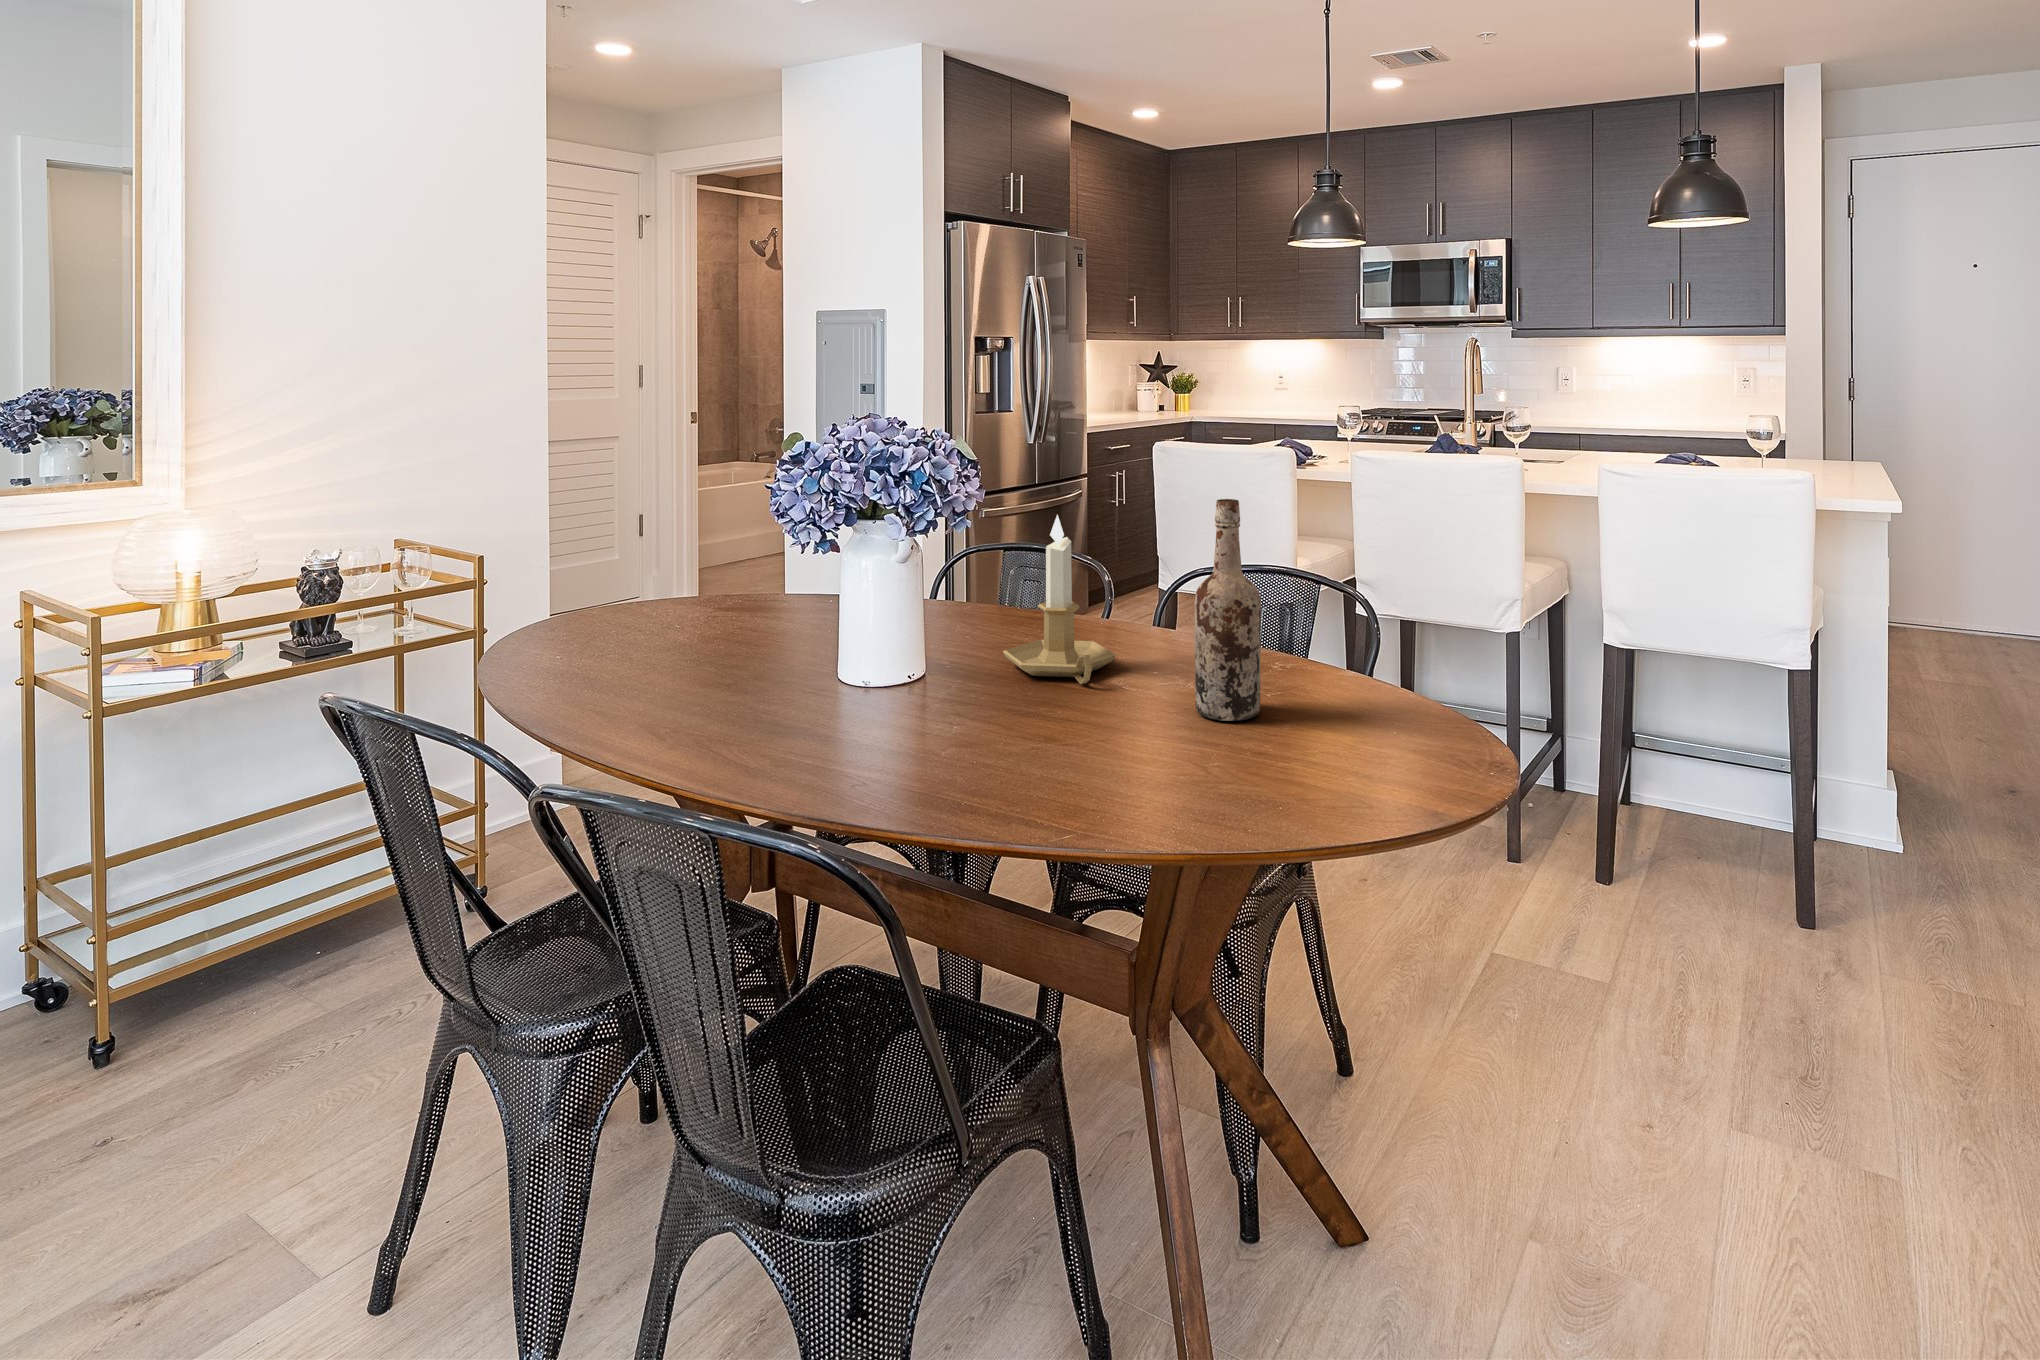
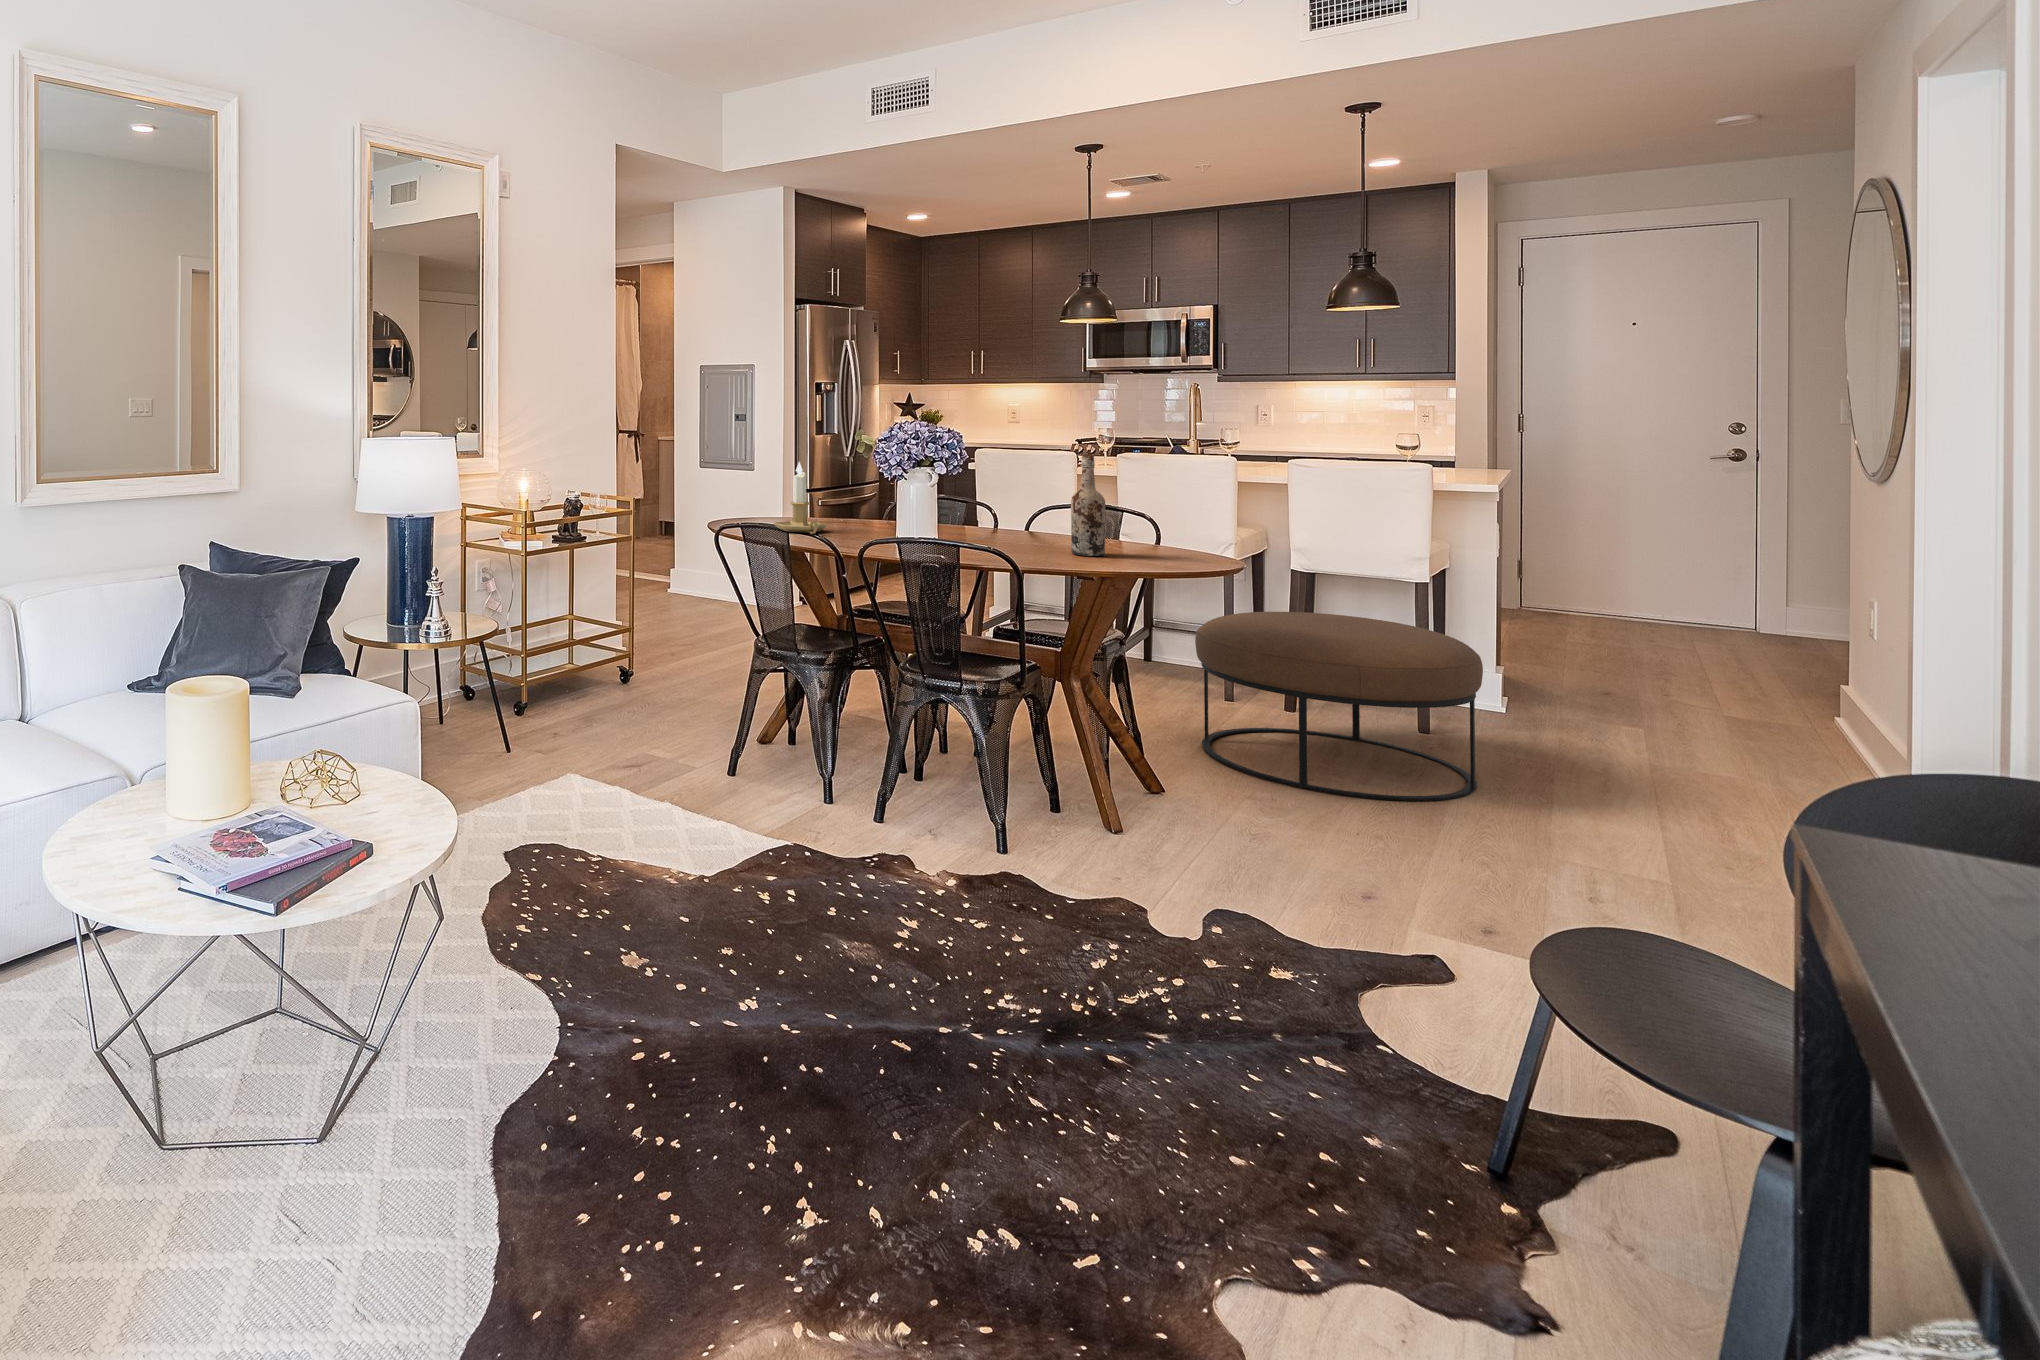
candlestick: present [1003,515,1116,684] -> present [774,462,827,534]
ottoman: none [1455,735,1925,1163] -> present [1195,612,1483,801]

